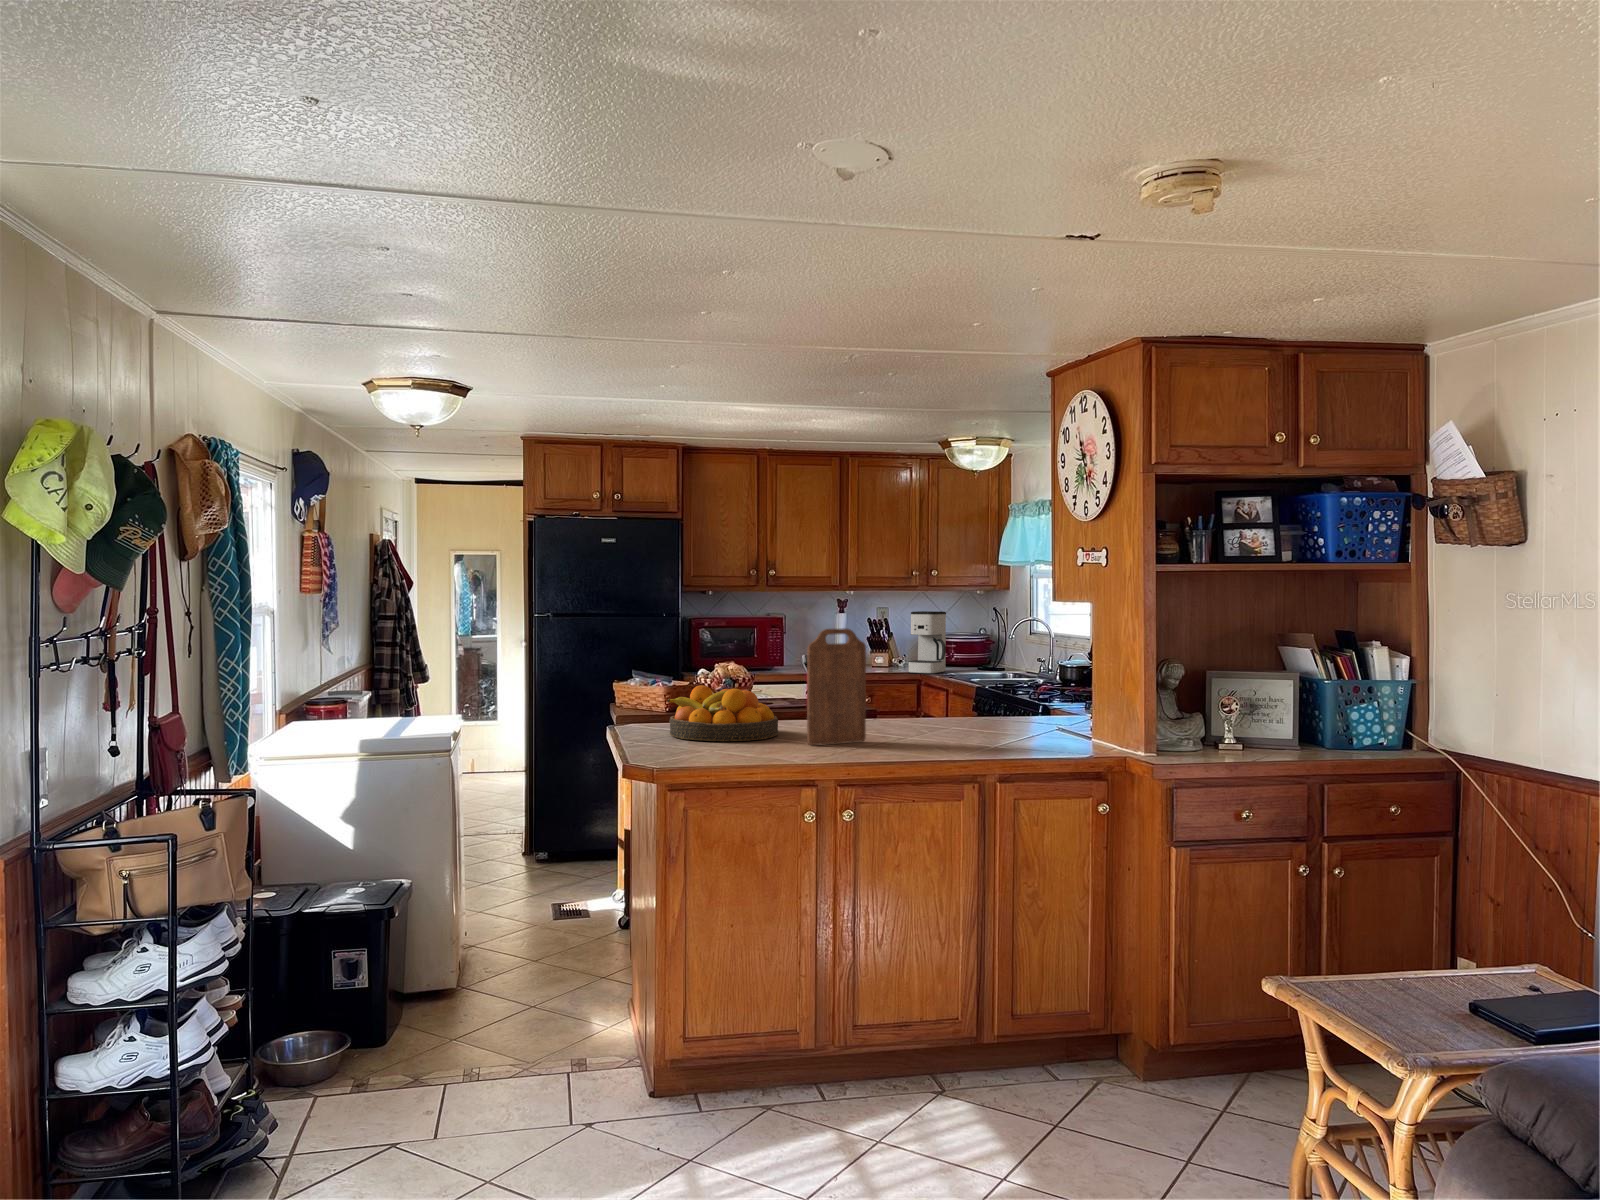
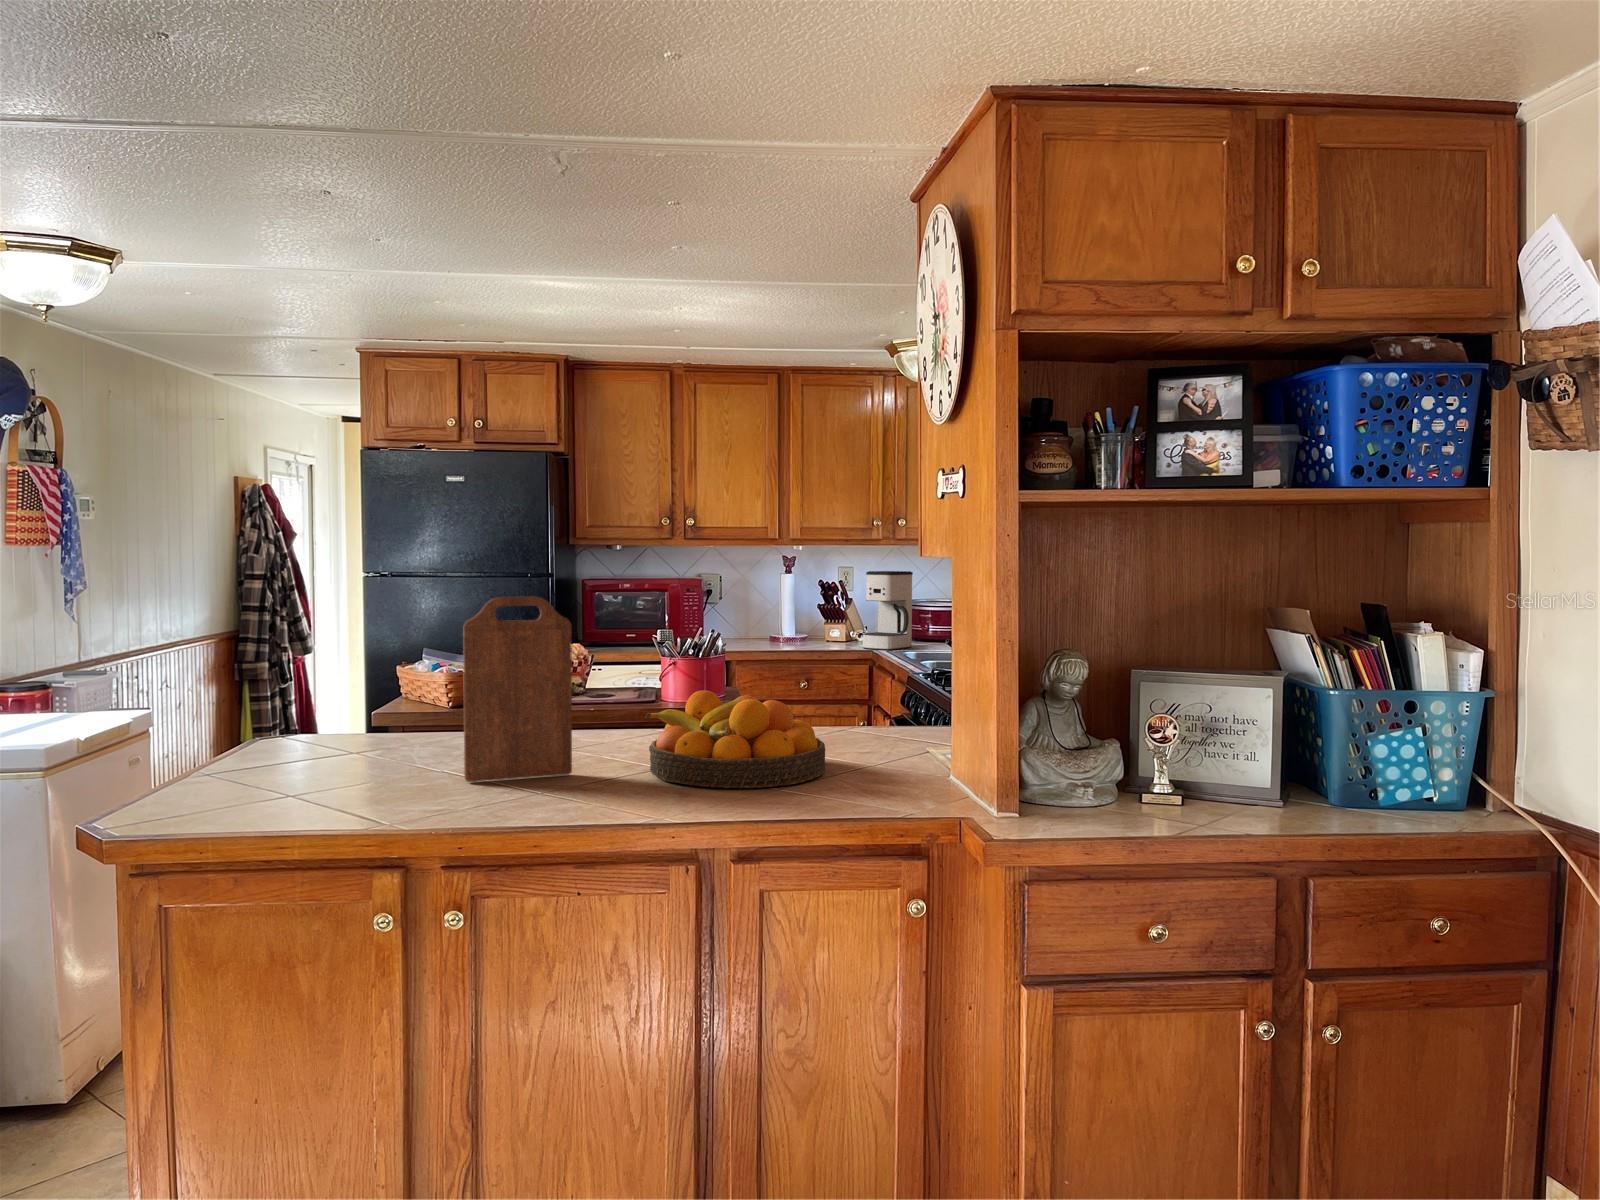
fruit bowl: present [667,685,778,741] -> present [646,690,825,788]

